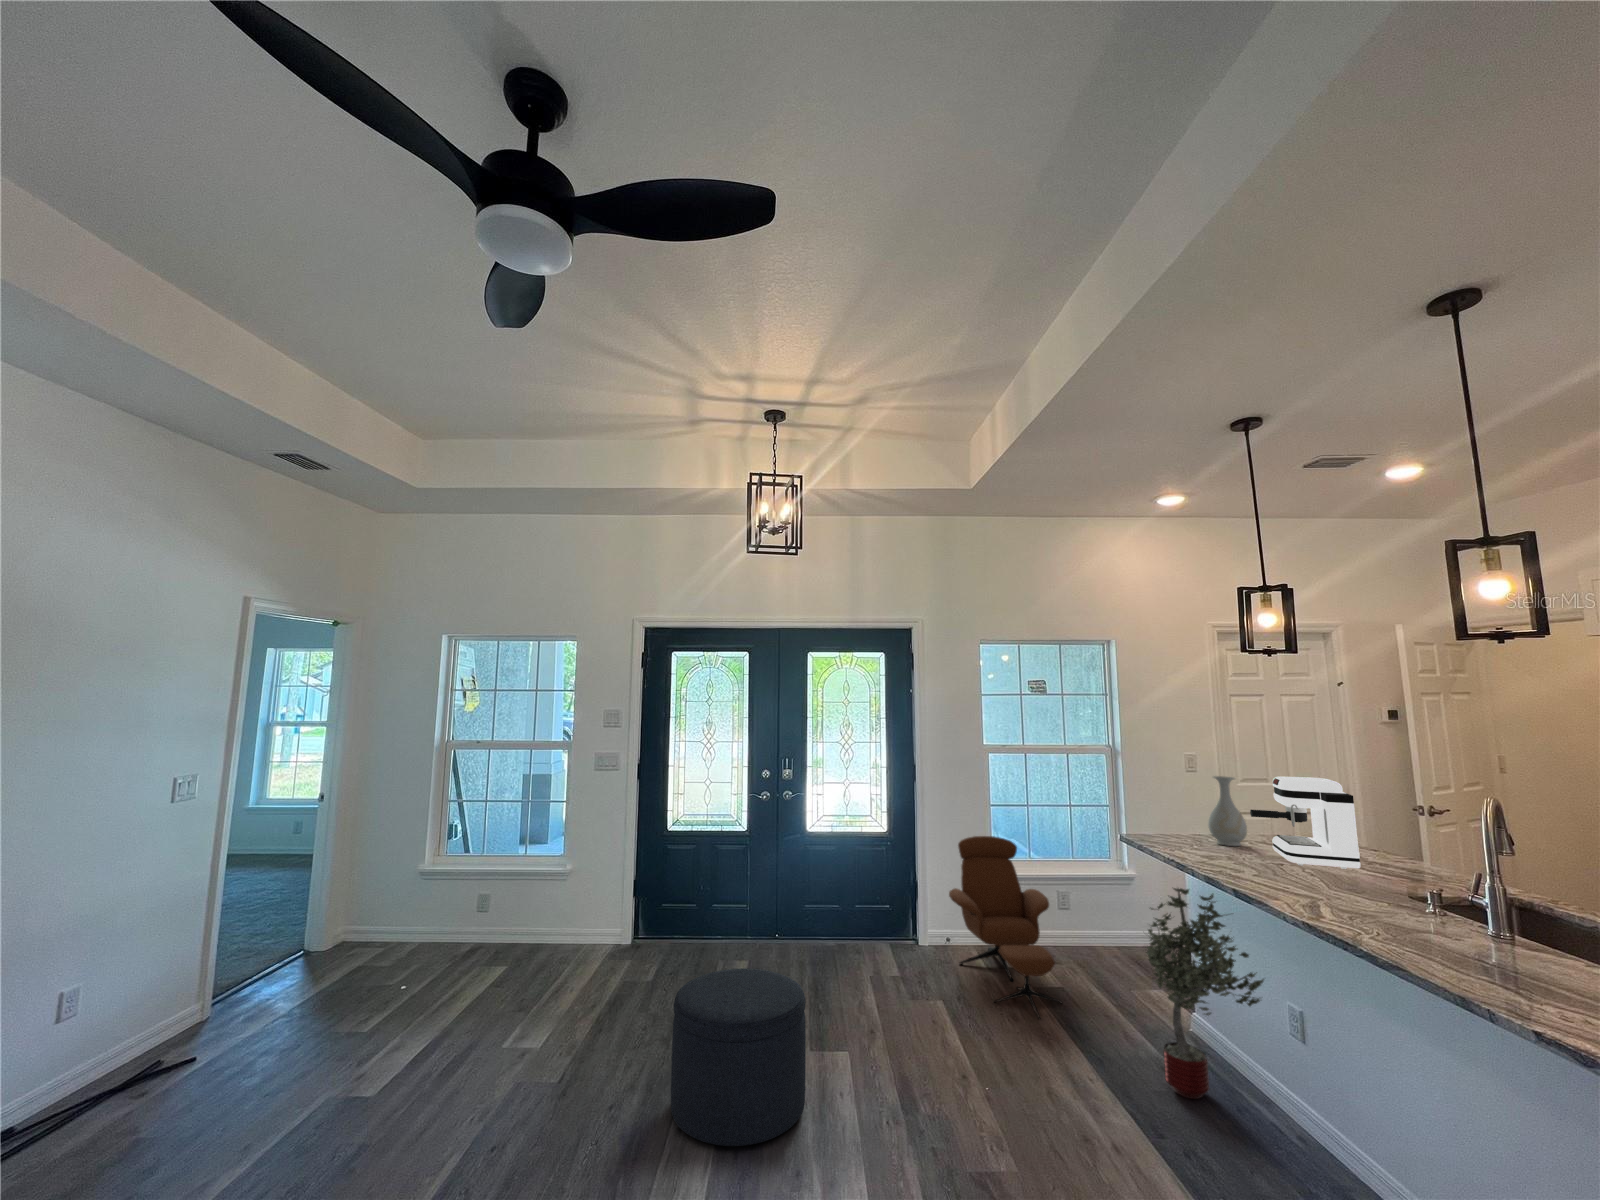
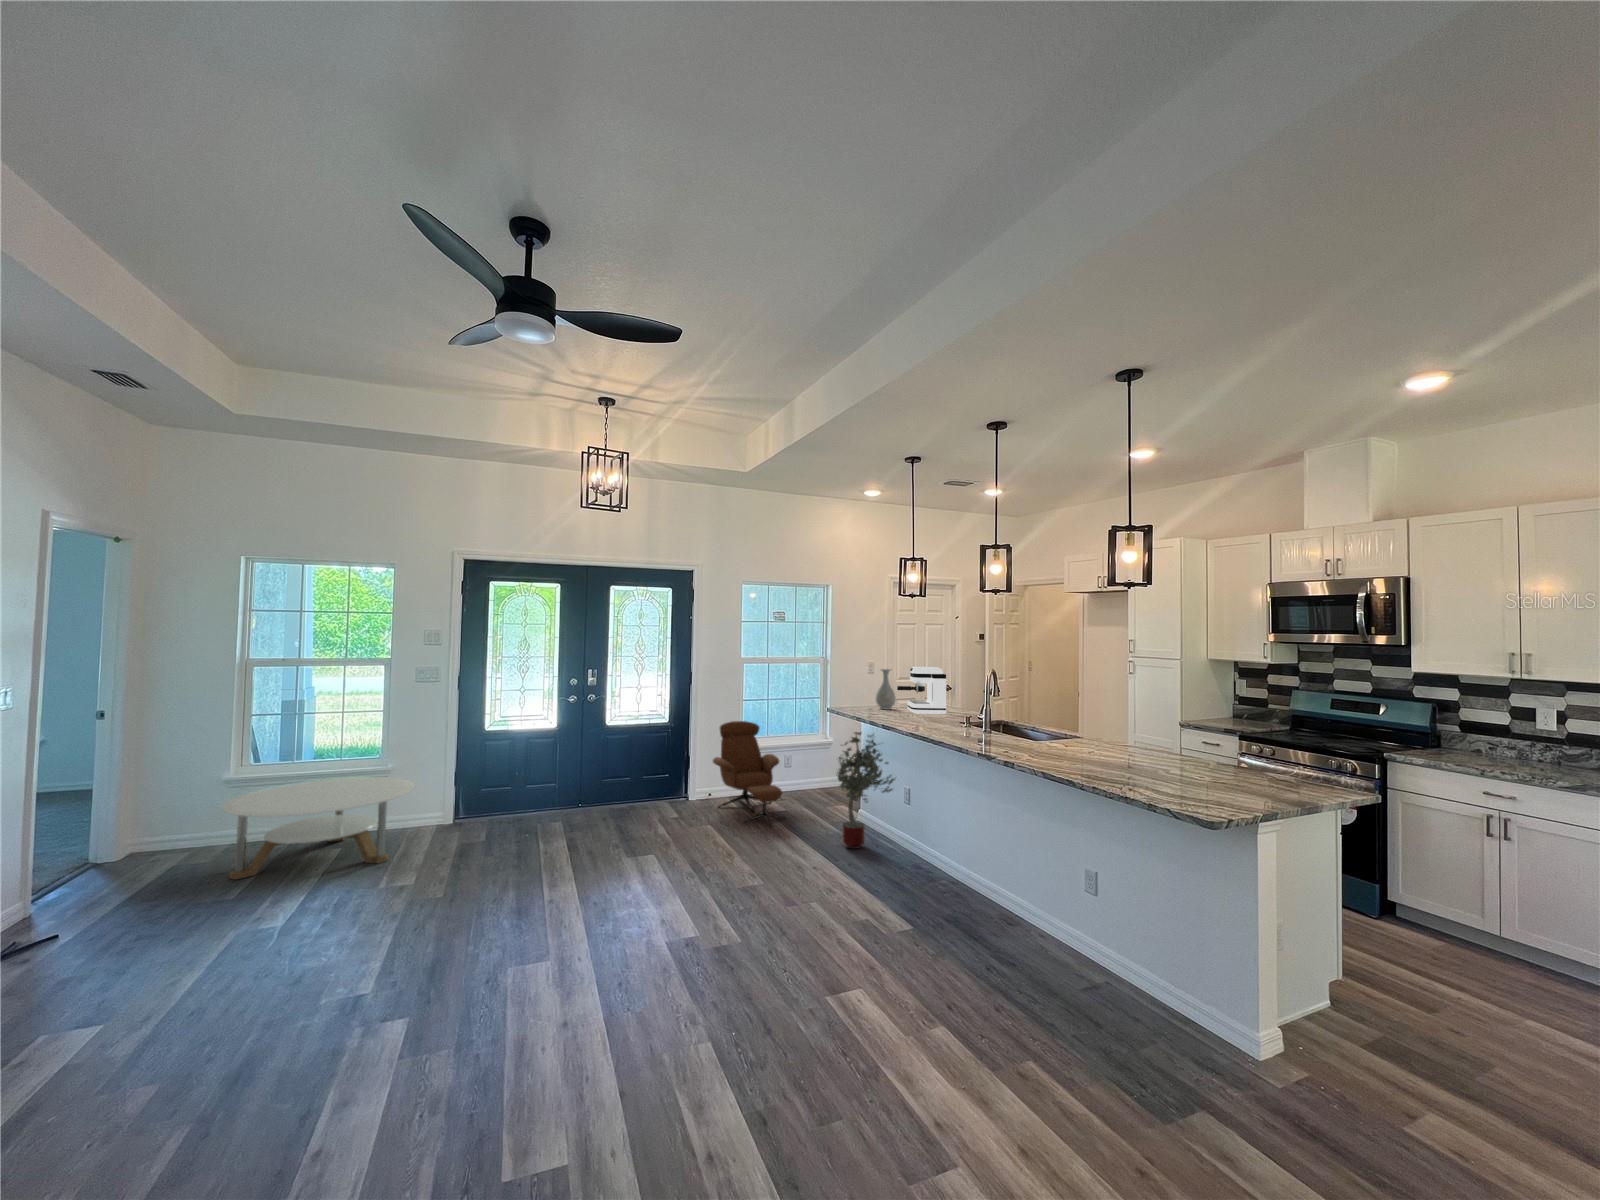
round table: none [385,880,582,1002] -> present [221,777,415,879]
ottoman: present [671,968,806,1146] -> none [532,805,629,906]

